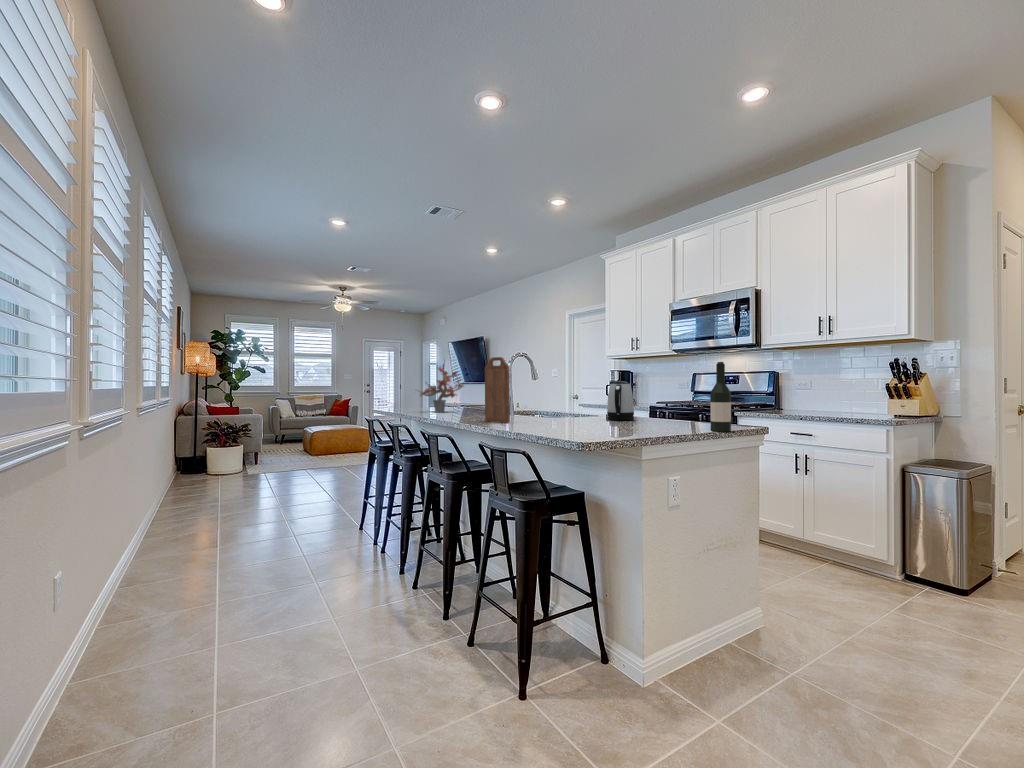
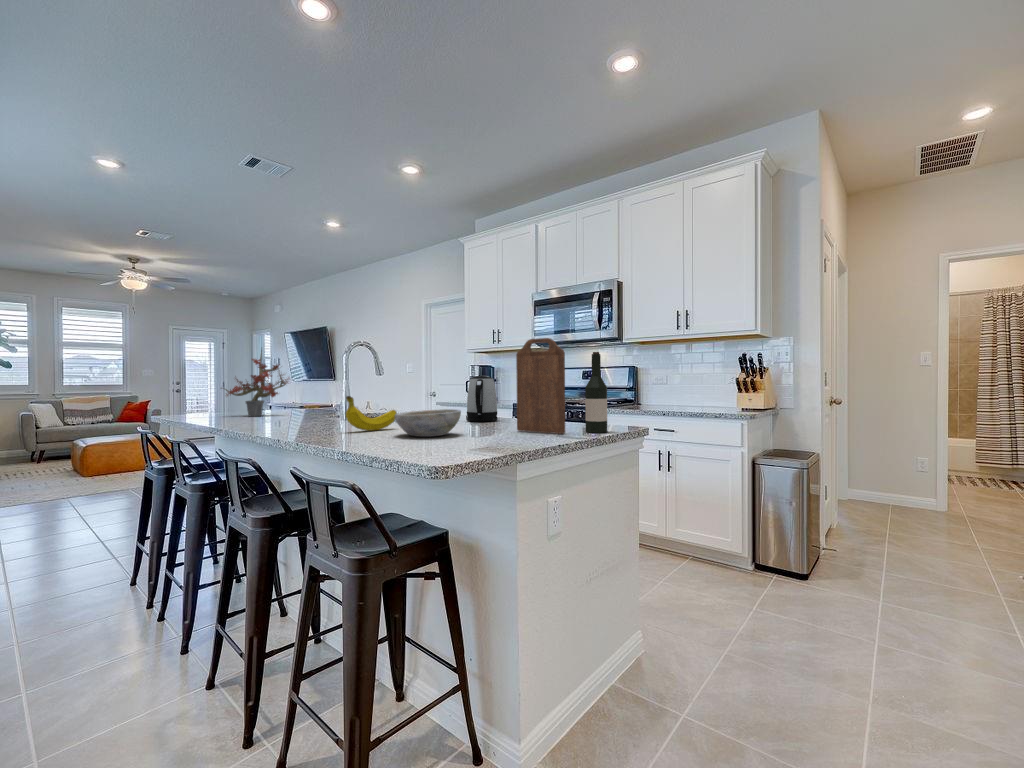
cutting board: present [485,357,510,423] -> present [516,338,565,434]
fruit: none [513,397,550,425] -> present [346,396,397,431]
bowl: none [550,409,602,430] -> present [395,409,461,437]

